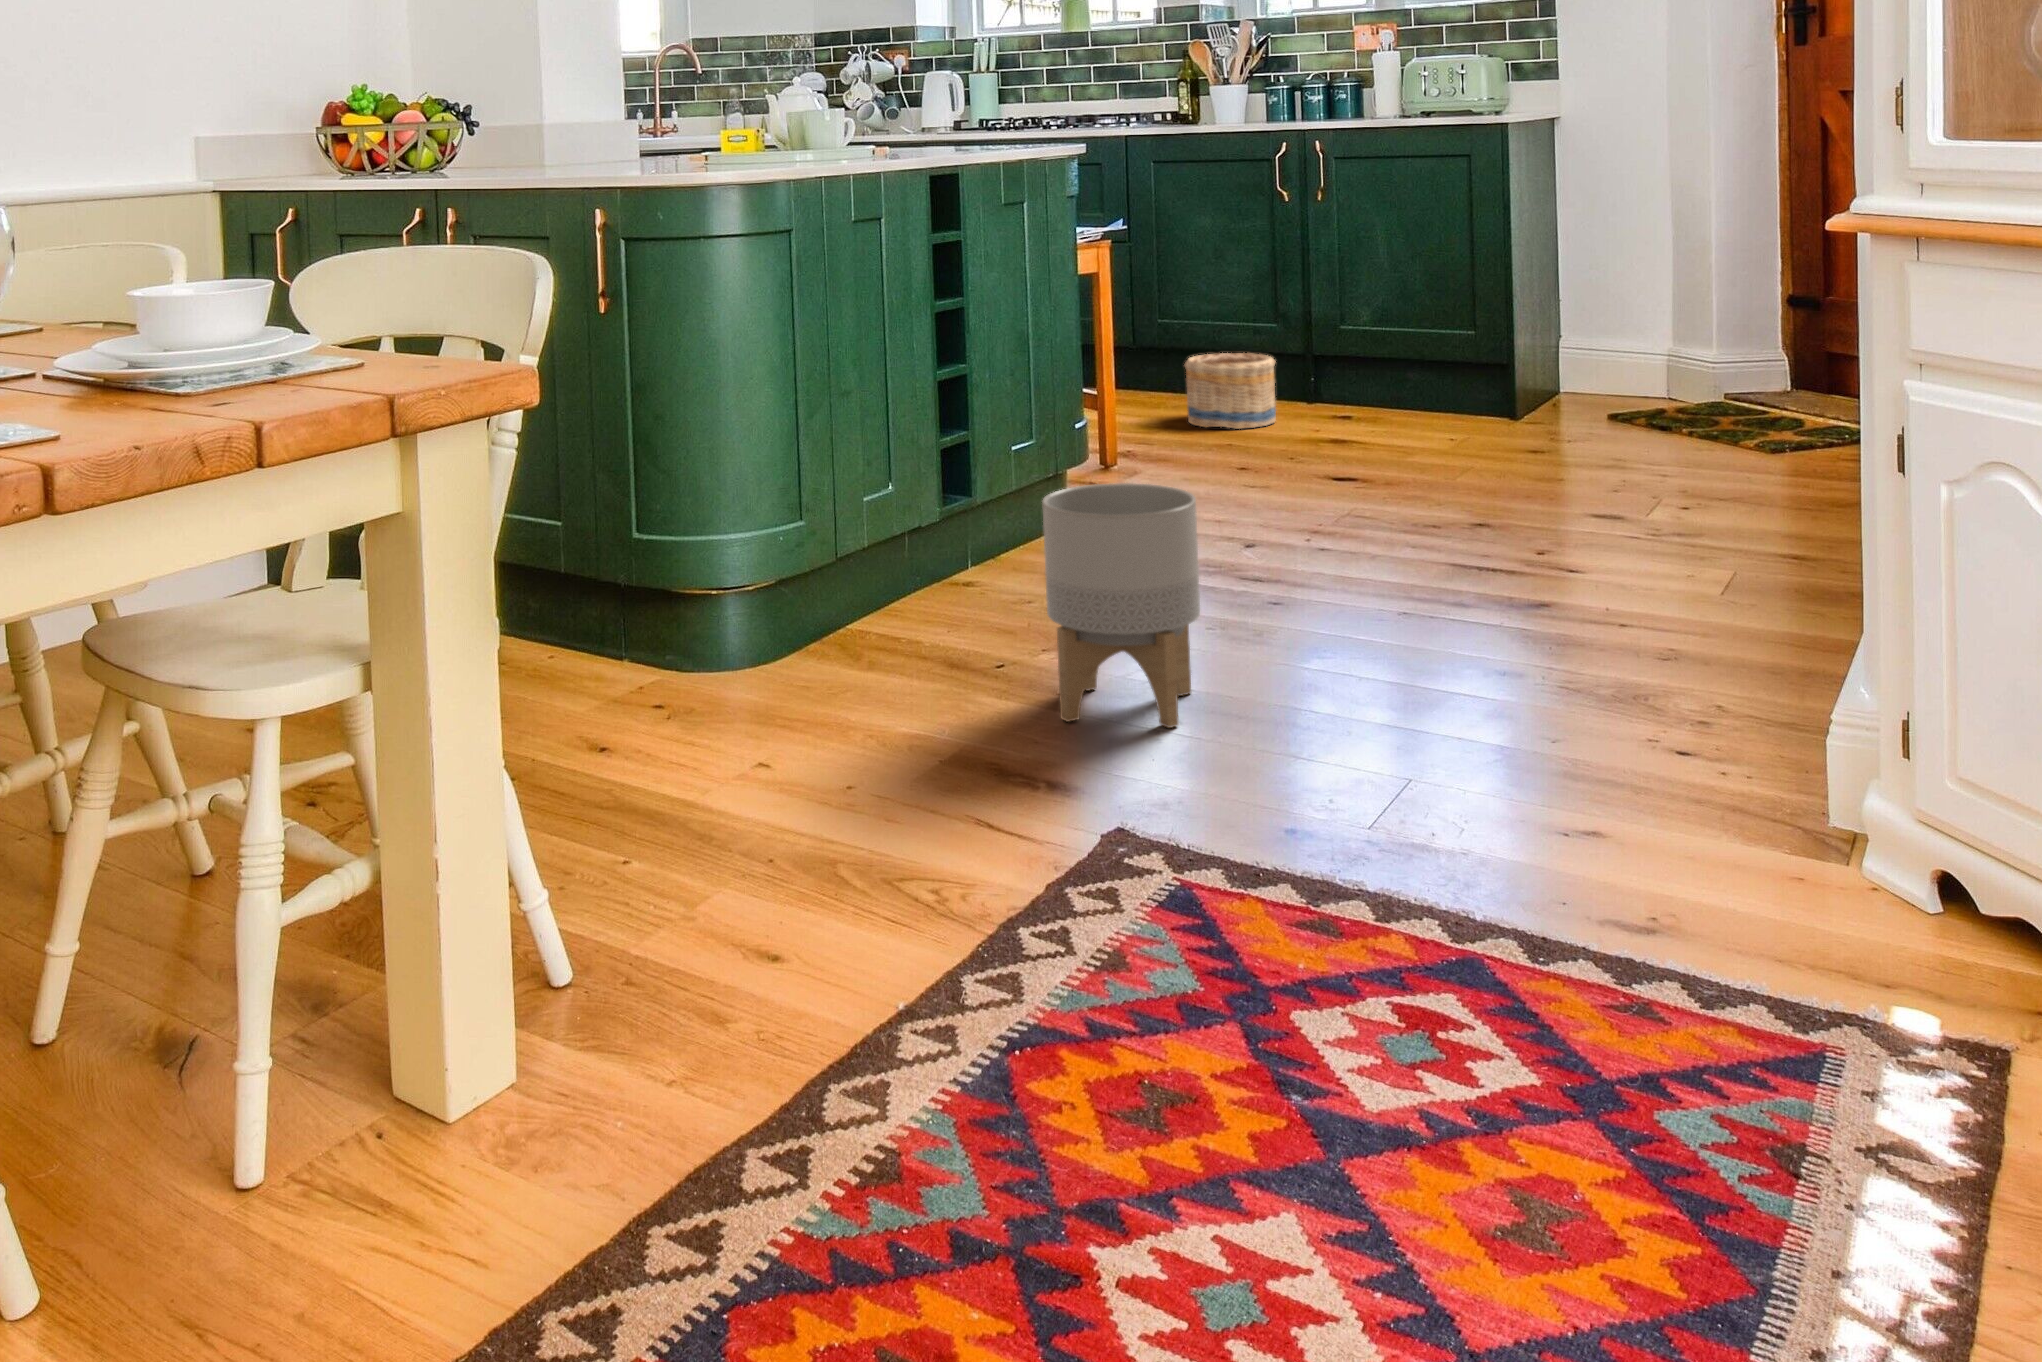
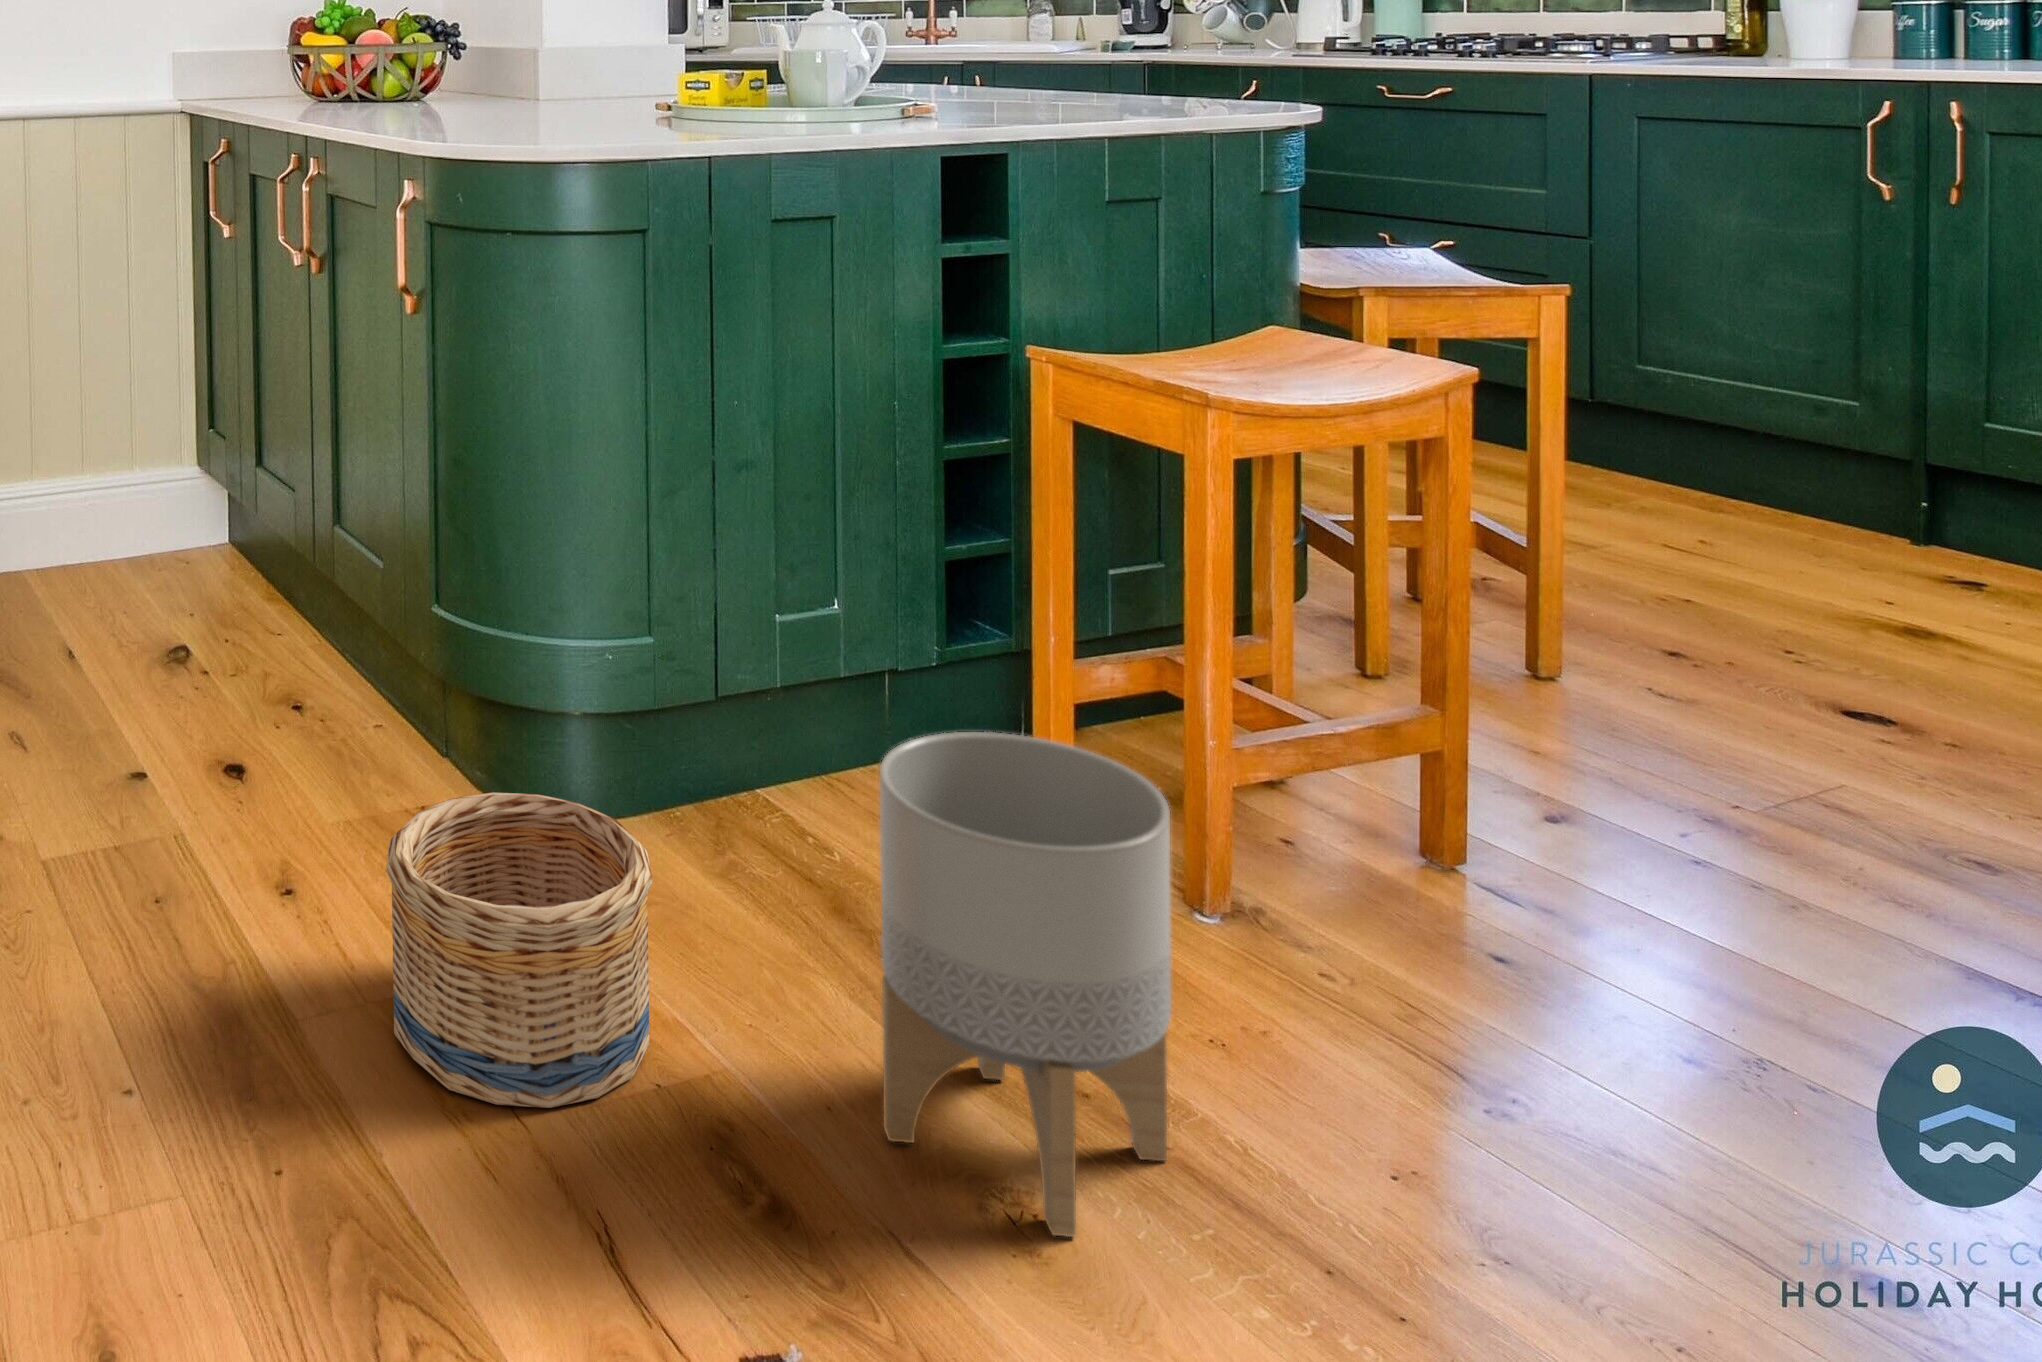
basket: present [1185,353,1276,429] -> present [387,793,652,1108]

